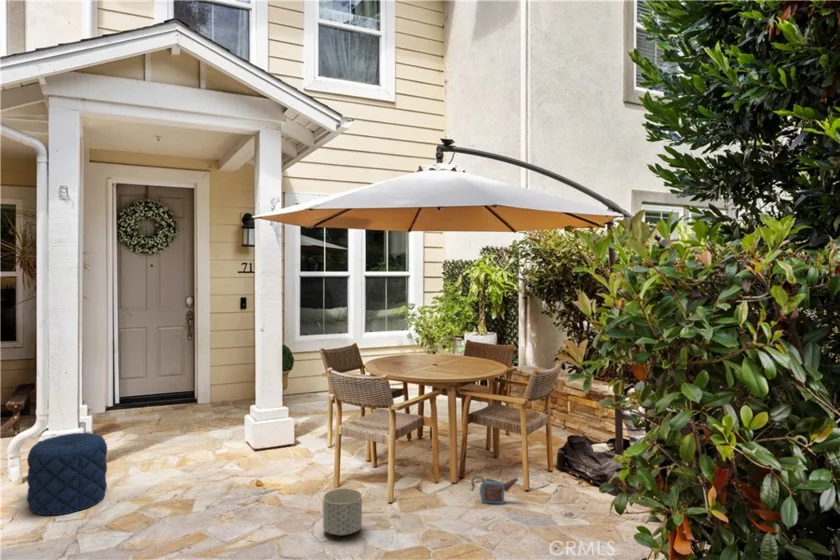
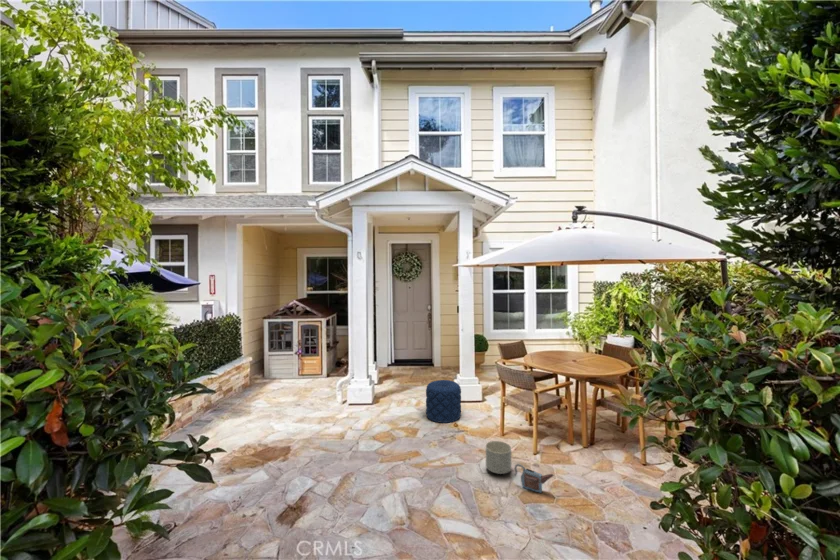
pouf: present [27,433,107,515] -> present [426,380,461,423]
watering can: present [471,475,518,504] -> present [514,464,553,493]

